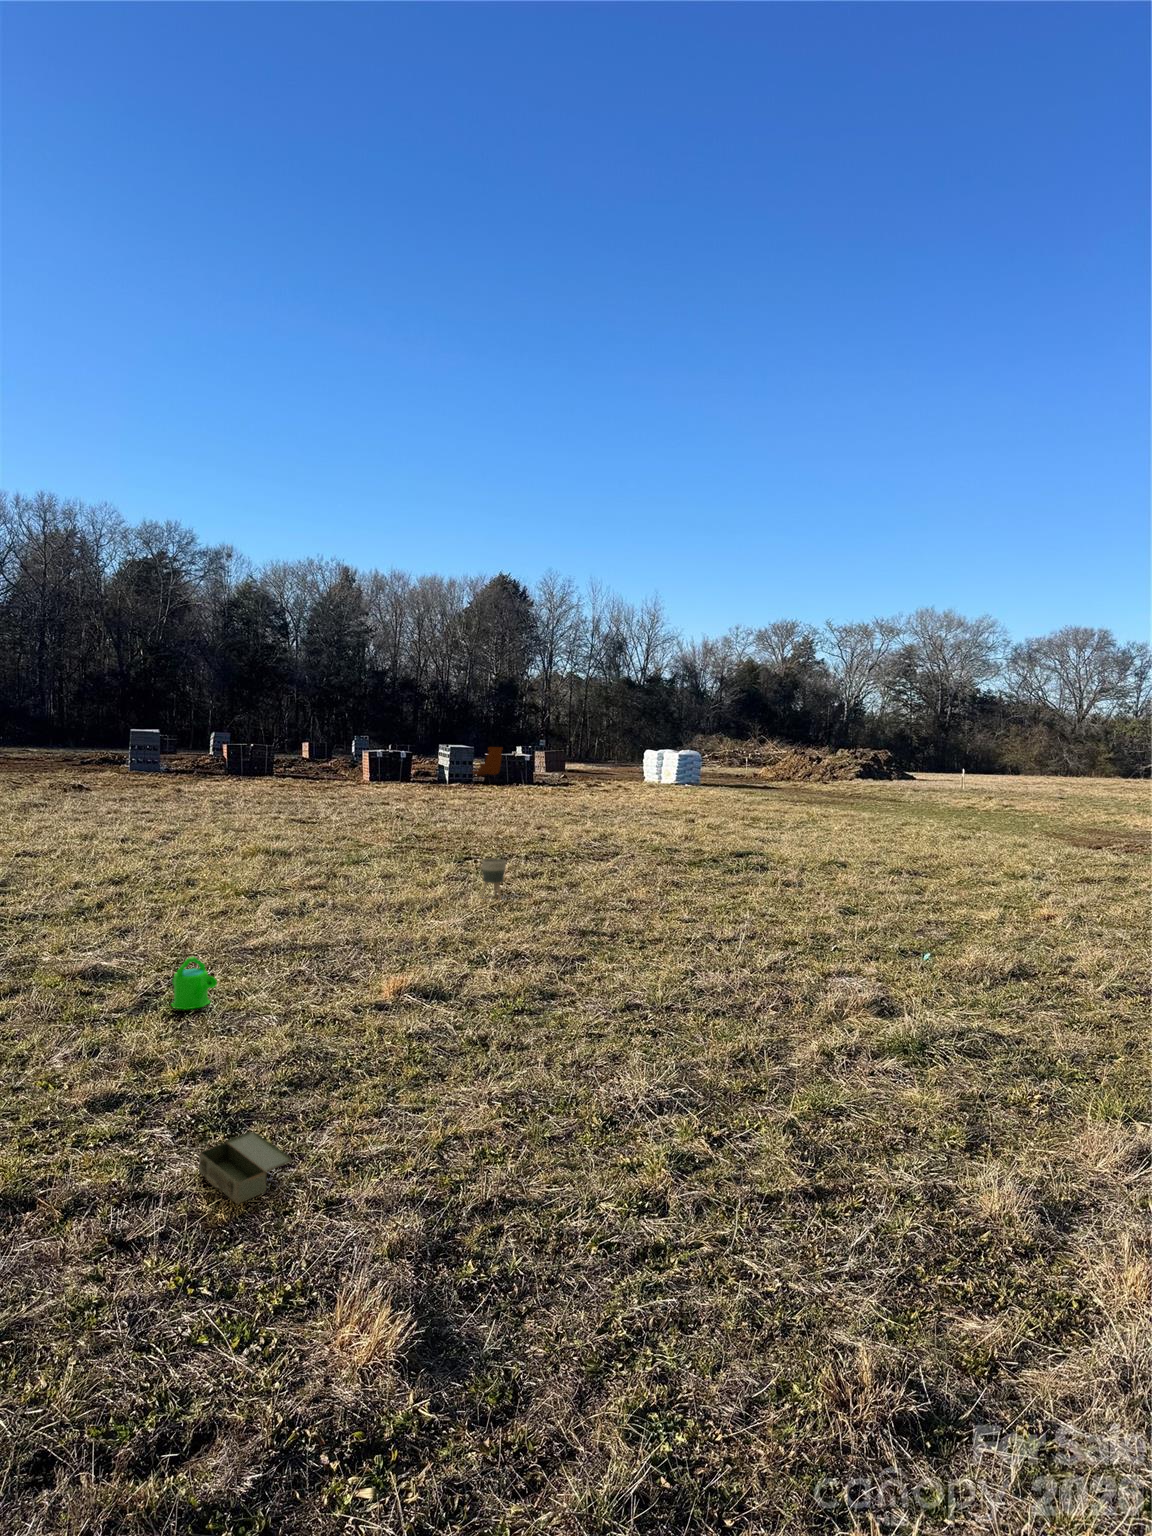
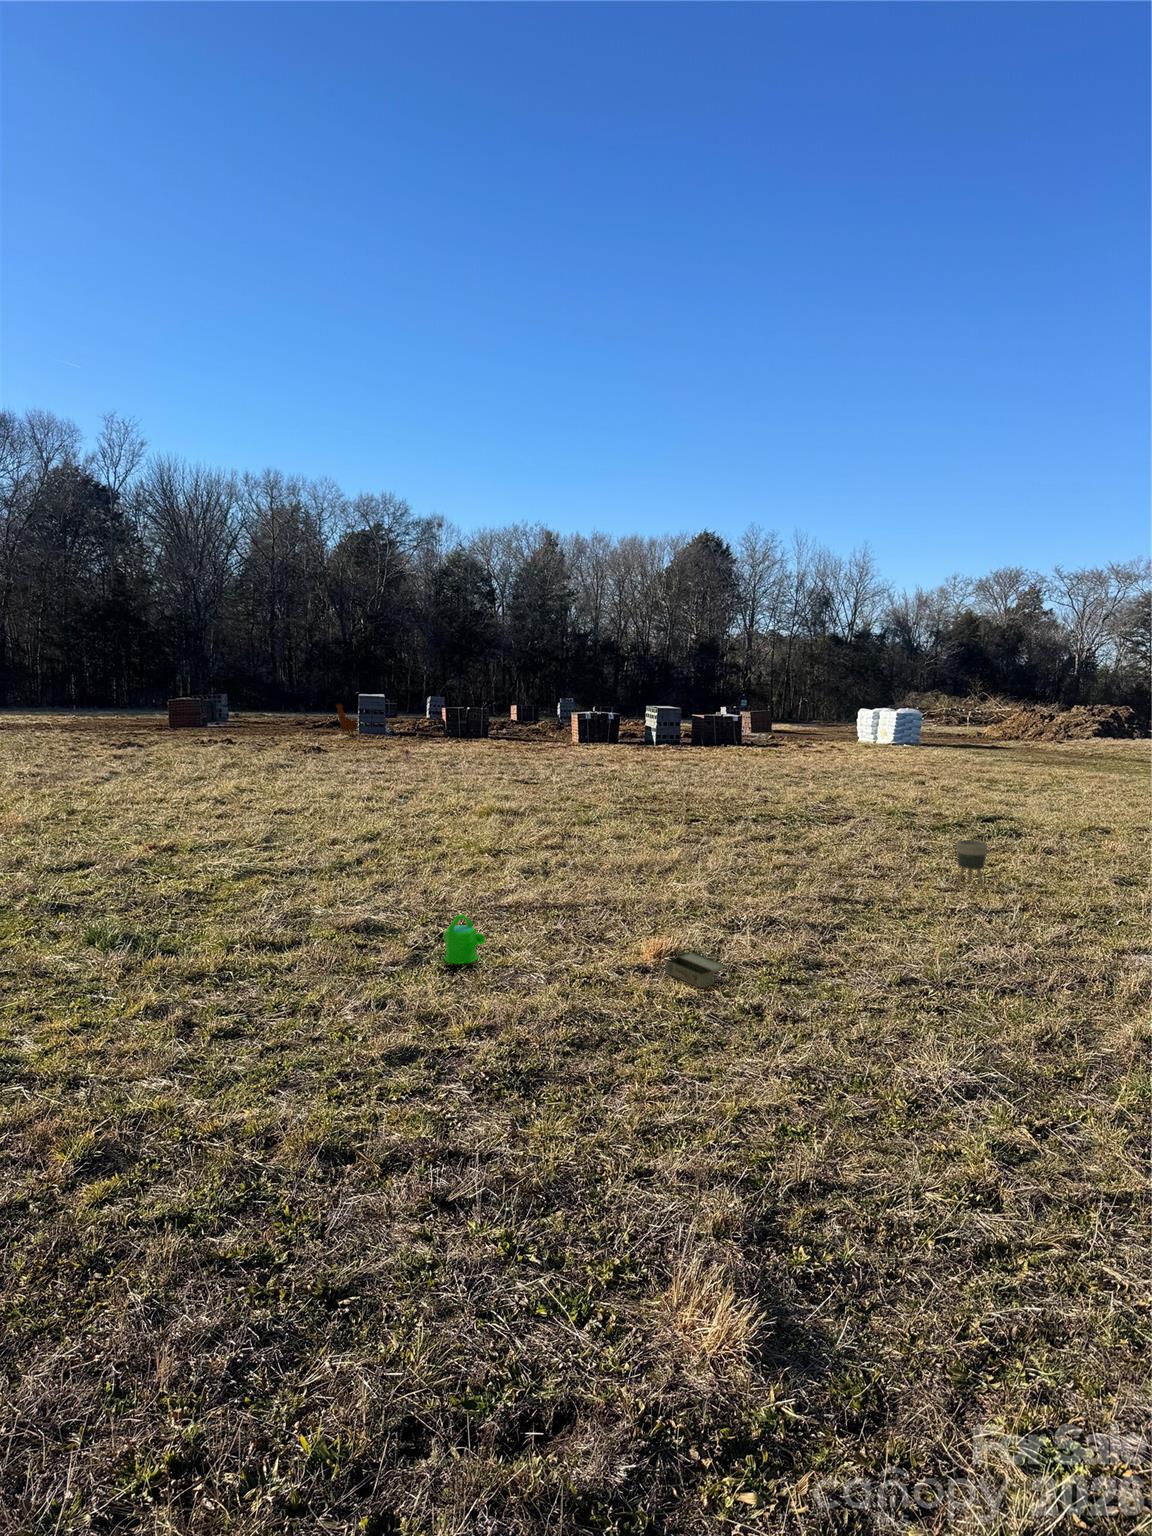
lounge chair: present [472,747,502,782] -> present [337,704,375,739]
planter: present [481,858,506,899] -> present [956,840,988,888]
toolbox: present [199,1132,292,1204] -> present [665,953,727,988]

